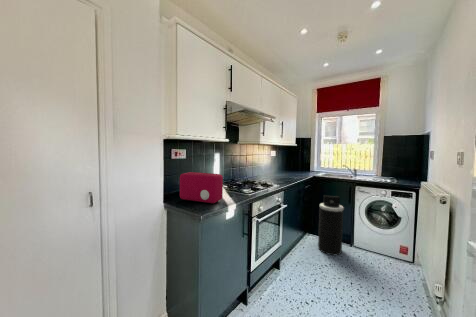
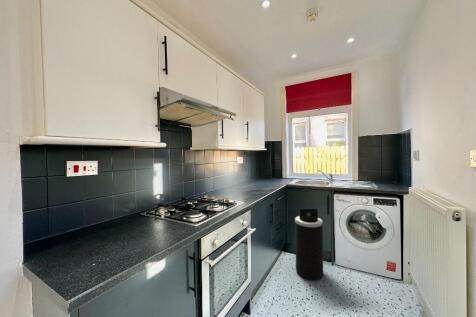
toaster: present [180,172,223,204] -> none [63,199,144,257]

